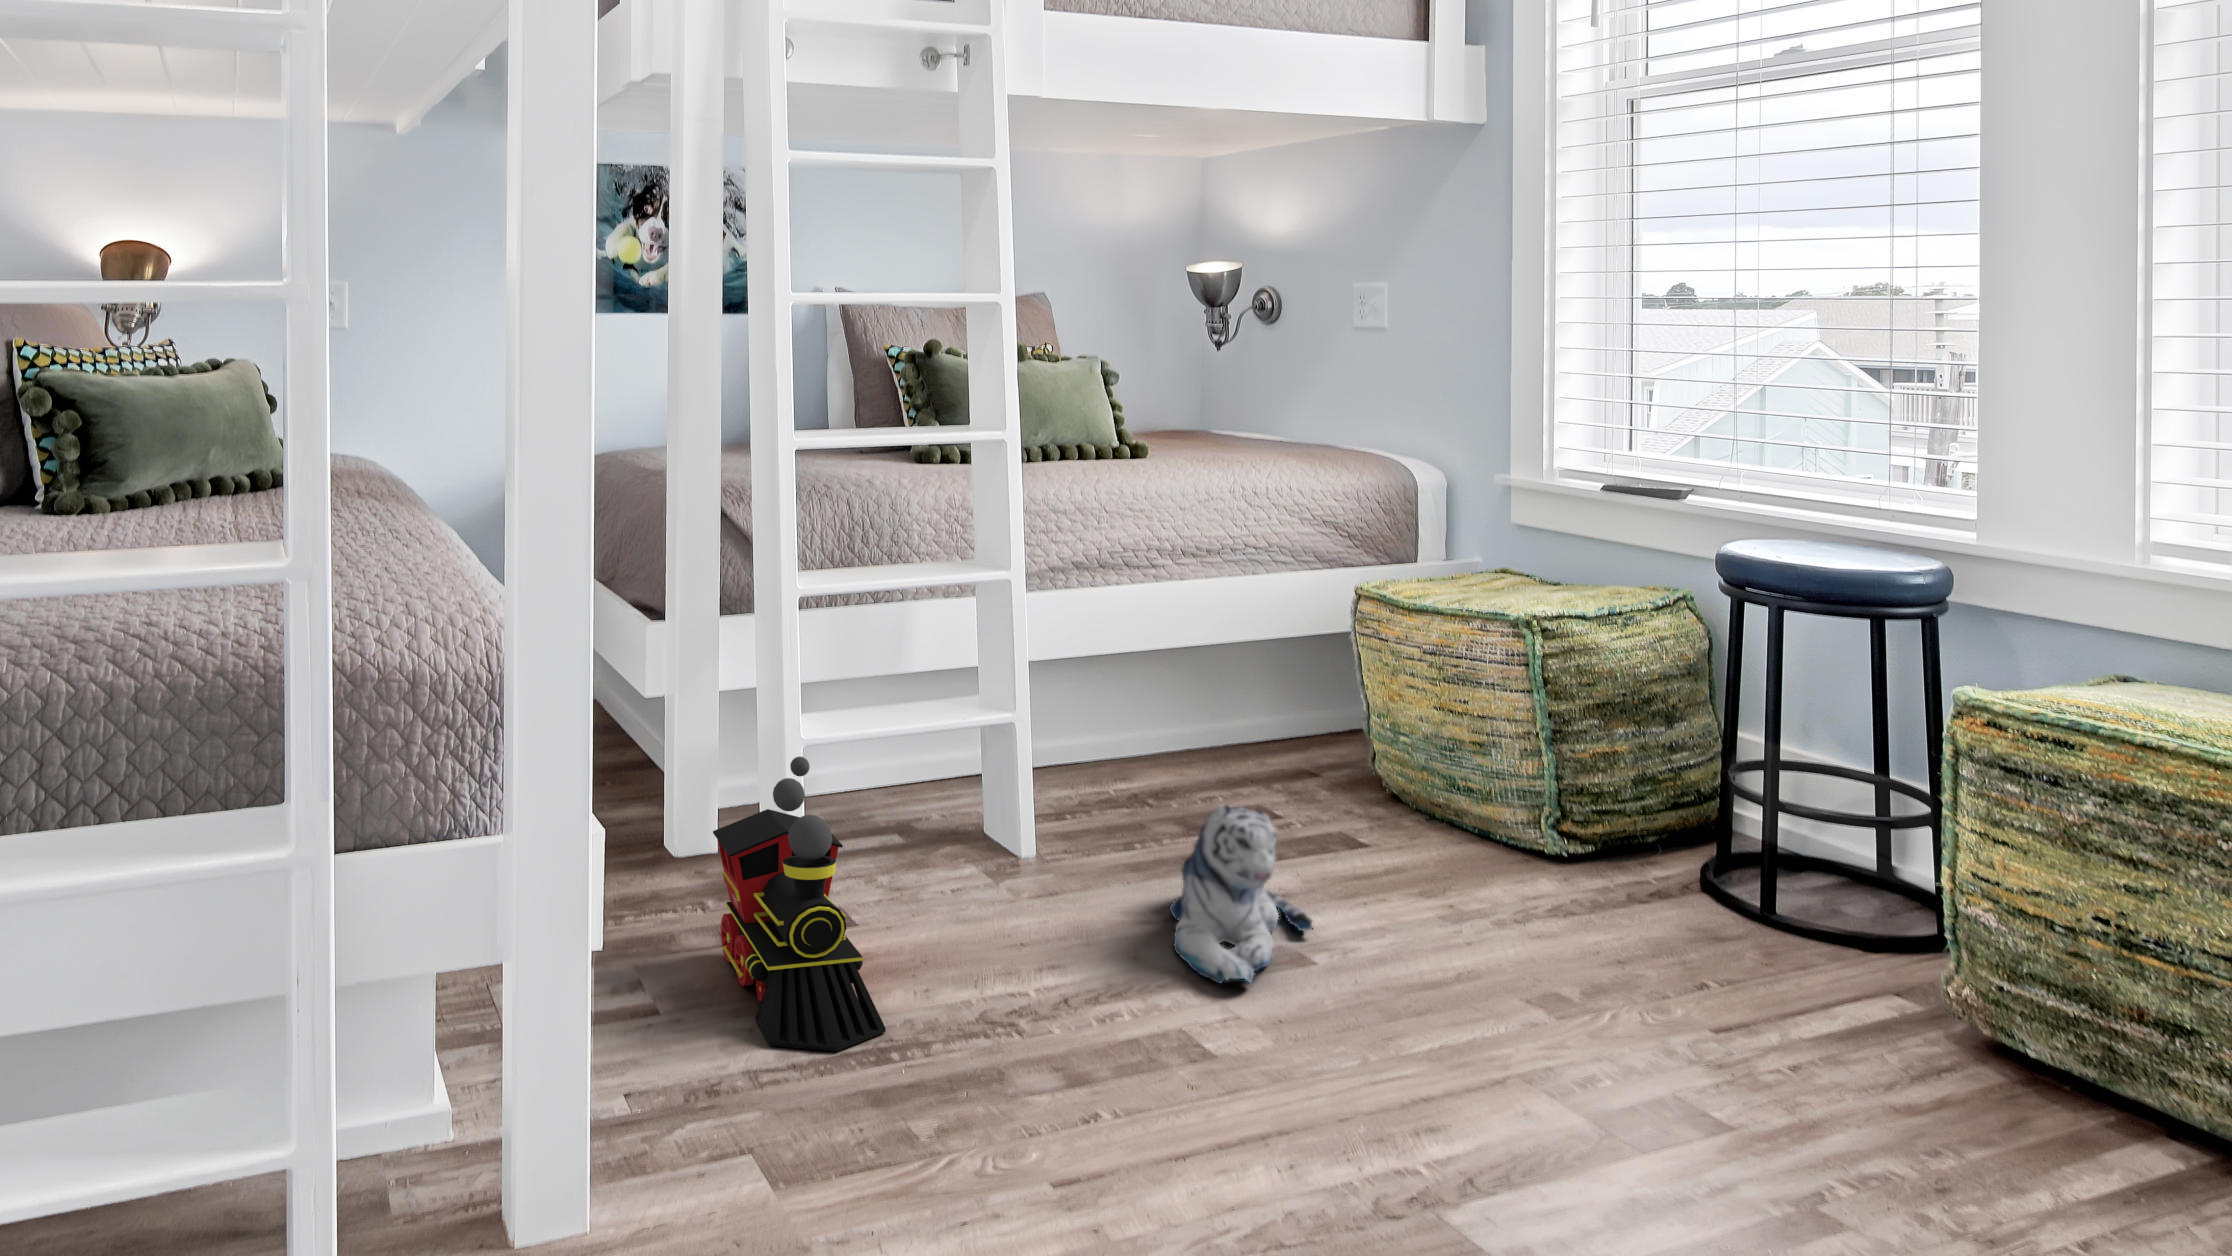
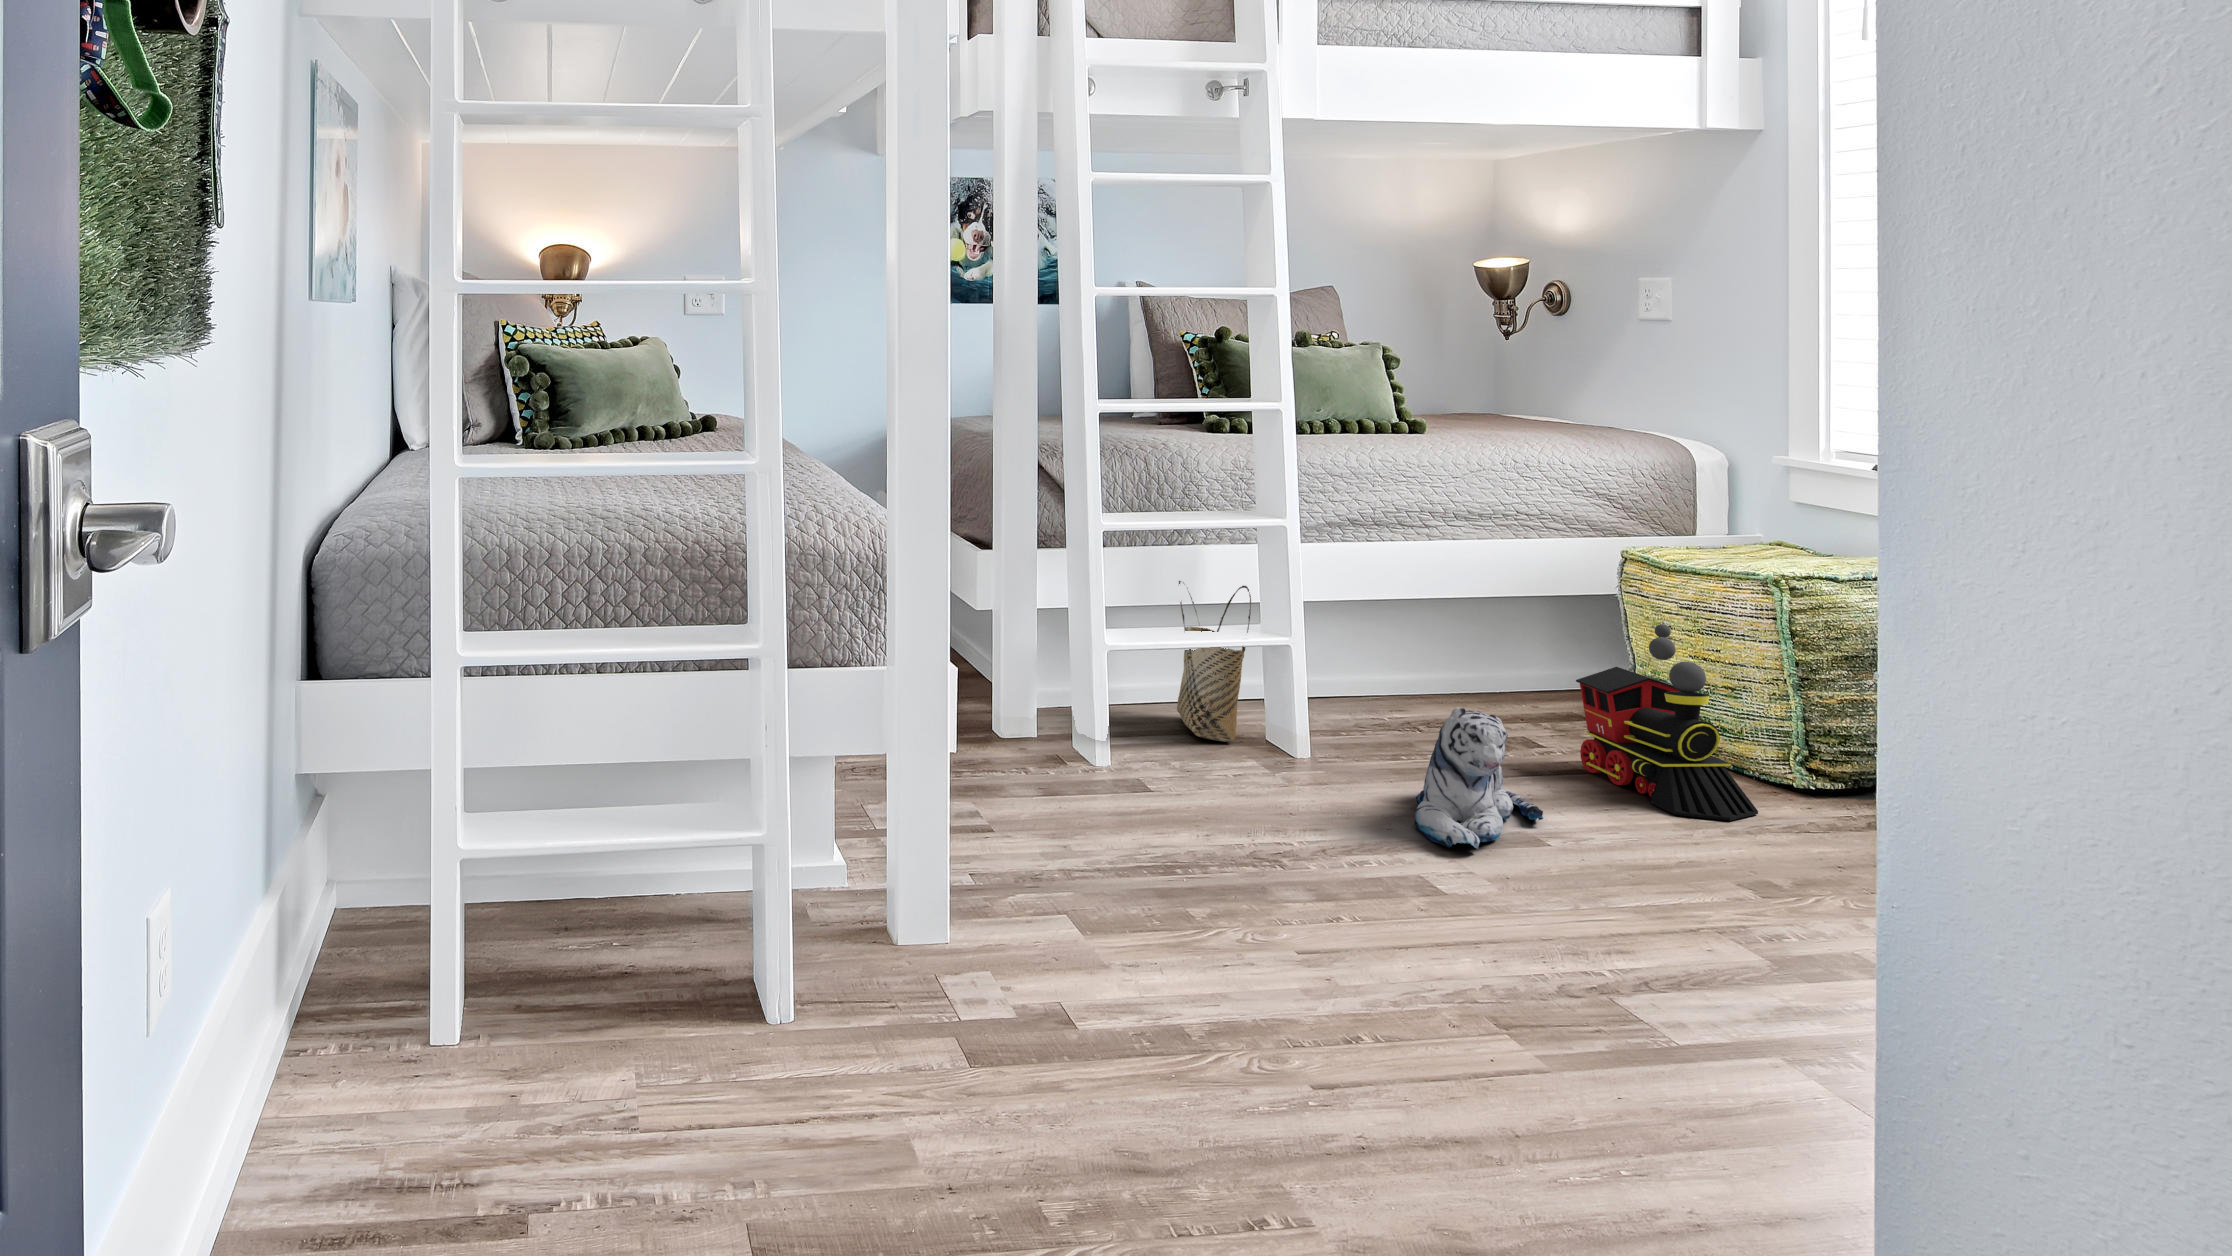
woven basket: none [888,643,973,835] -> present [1177,581,1251,742]
toy train: present [713,757,886,1051] -> present [1576,624,1758,821]

